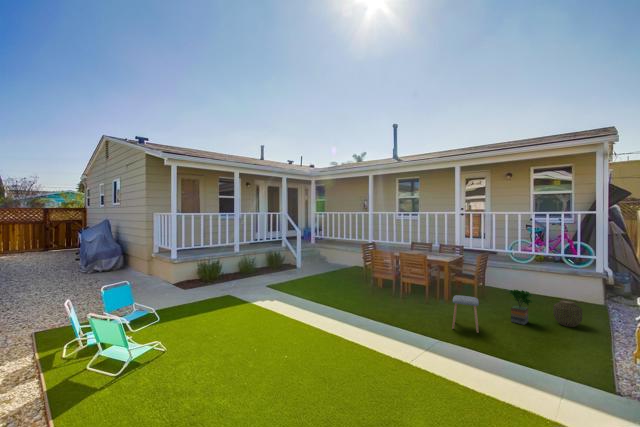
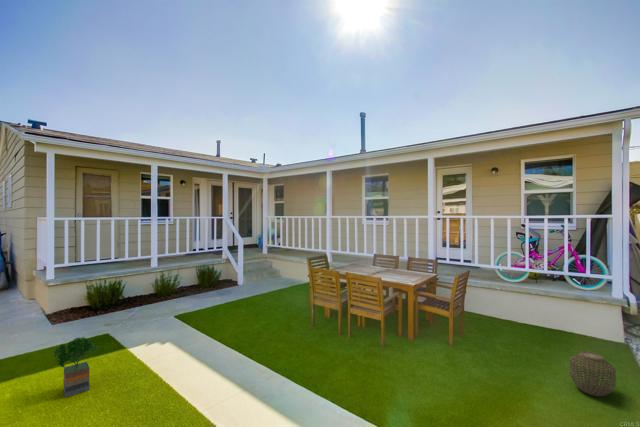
potted tree: present [509,290,532,325] -> present [54,337,99,397]
stool: present [452,295,479,333] -> none [415,348,457,419]

